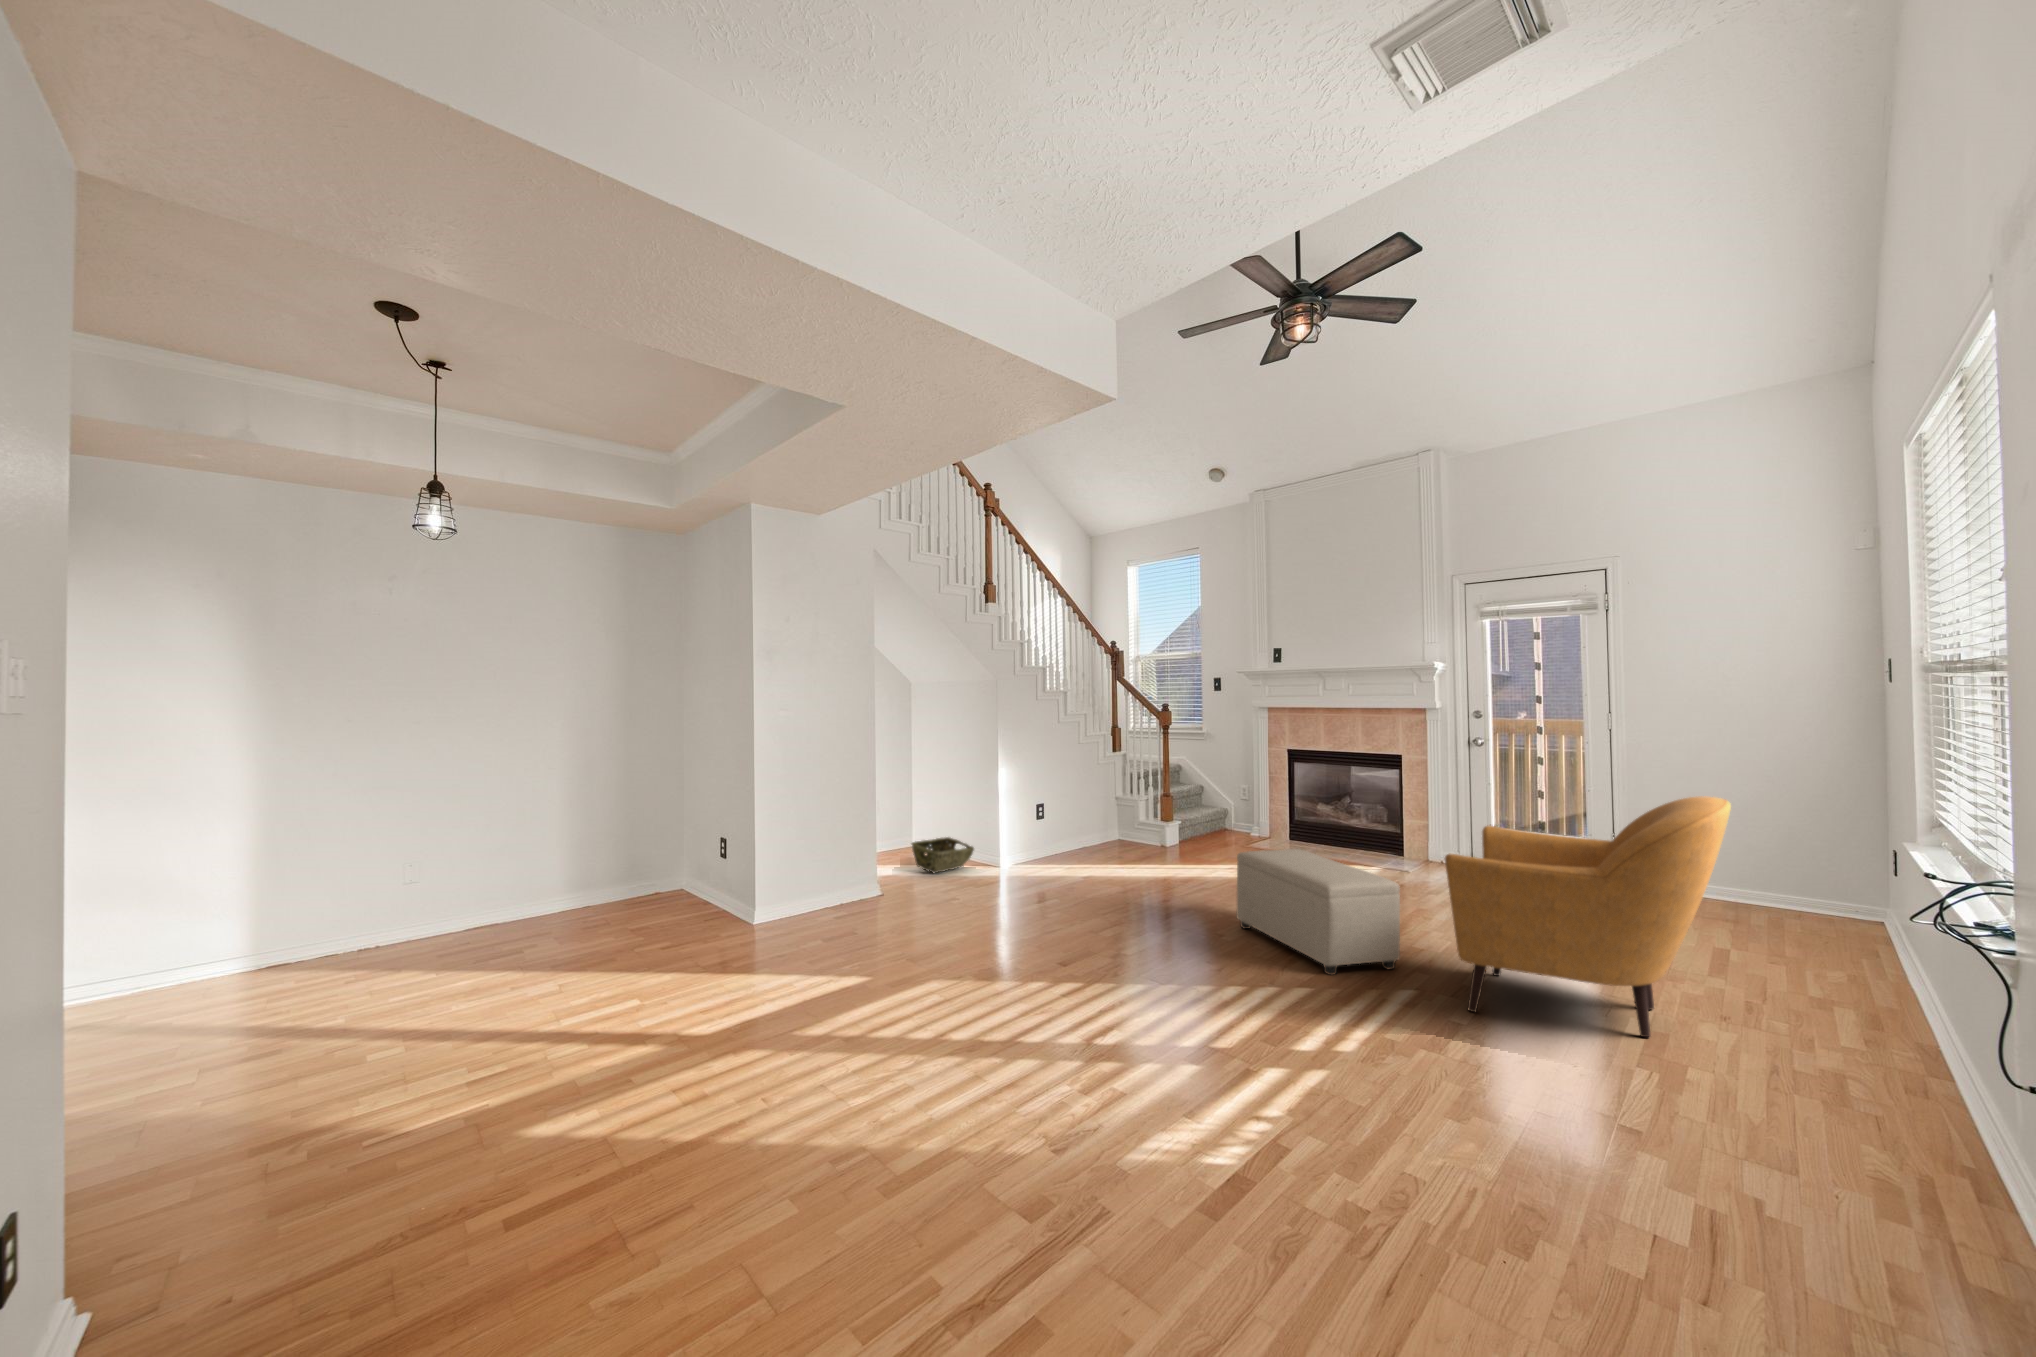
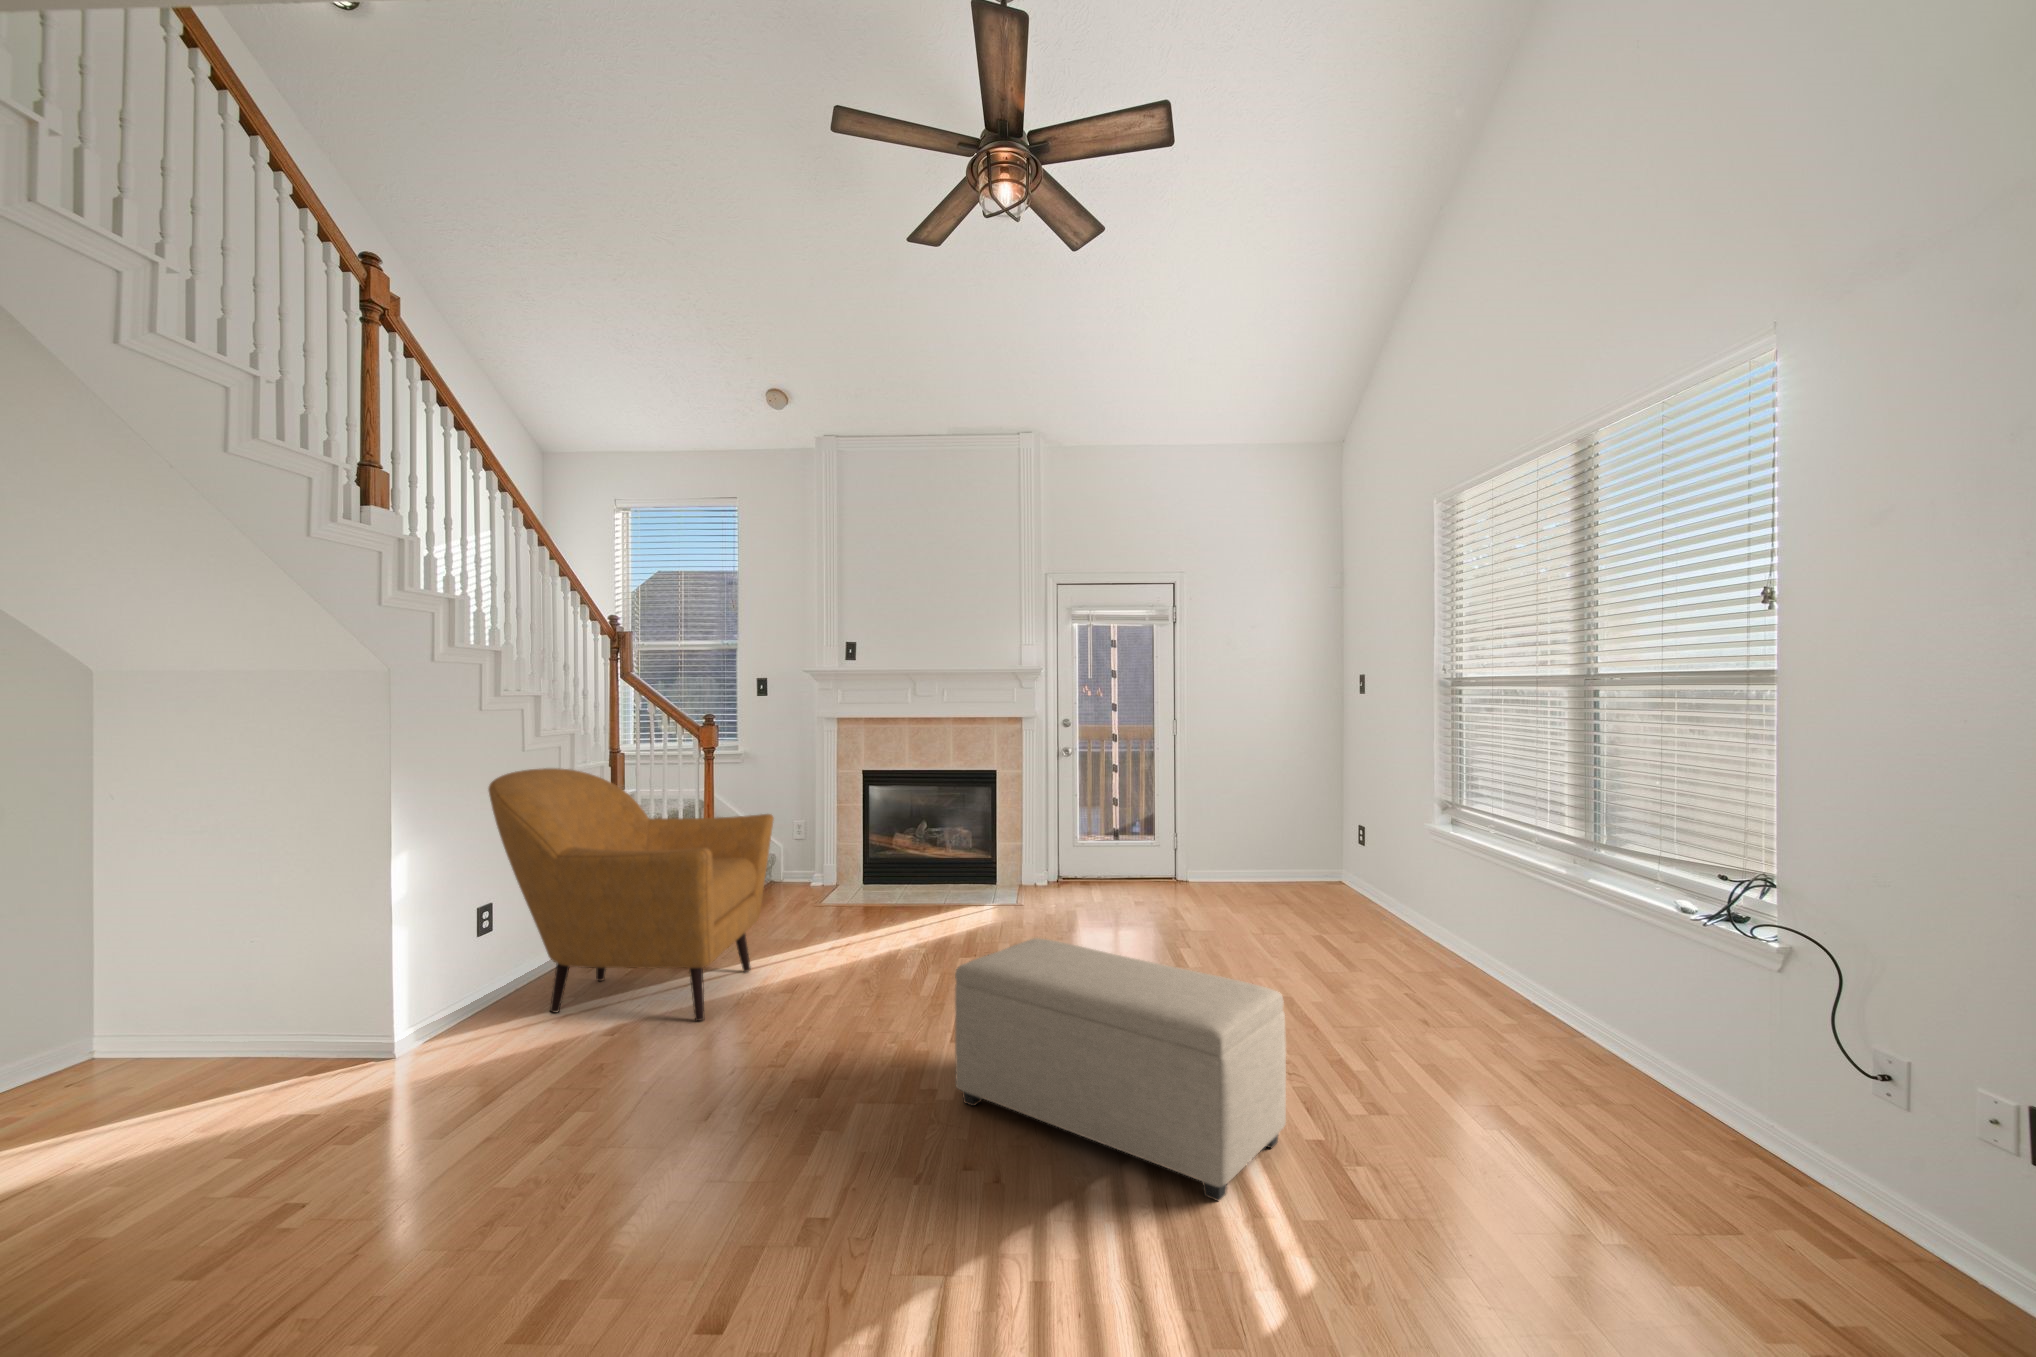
armchair: present [1445,796,1731,1037] -> present [488,768,774,1021]
woven basket: present [912,837,974,873] -> none [148,1007,335,1110]

